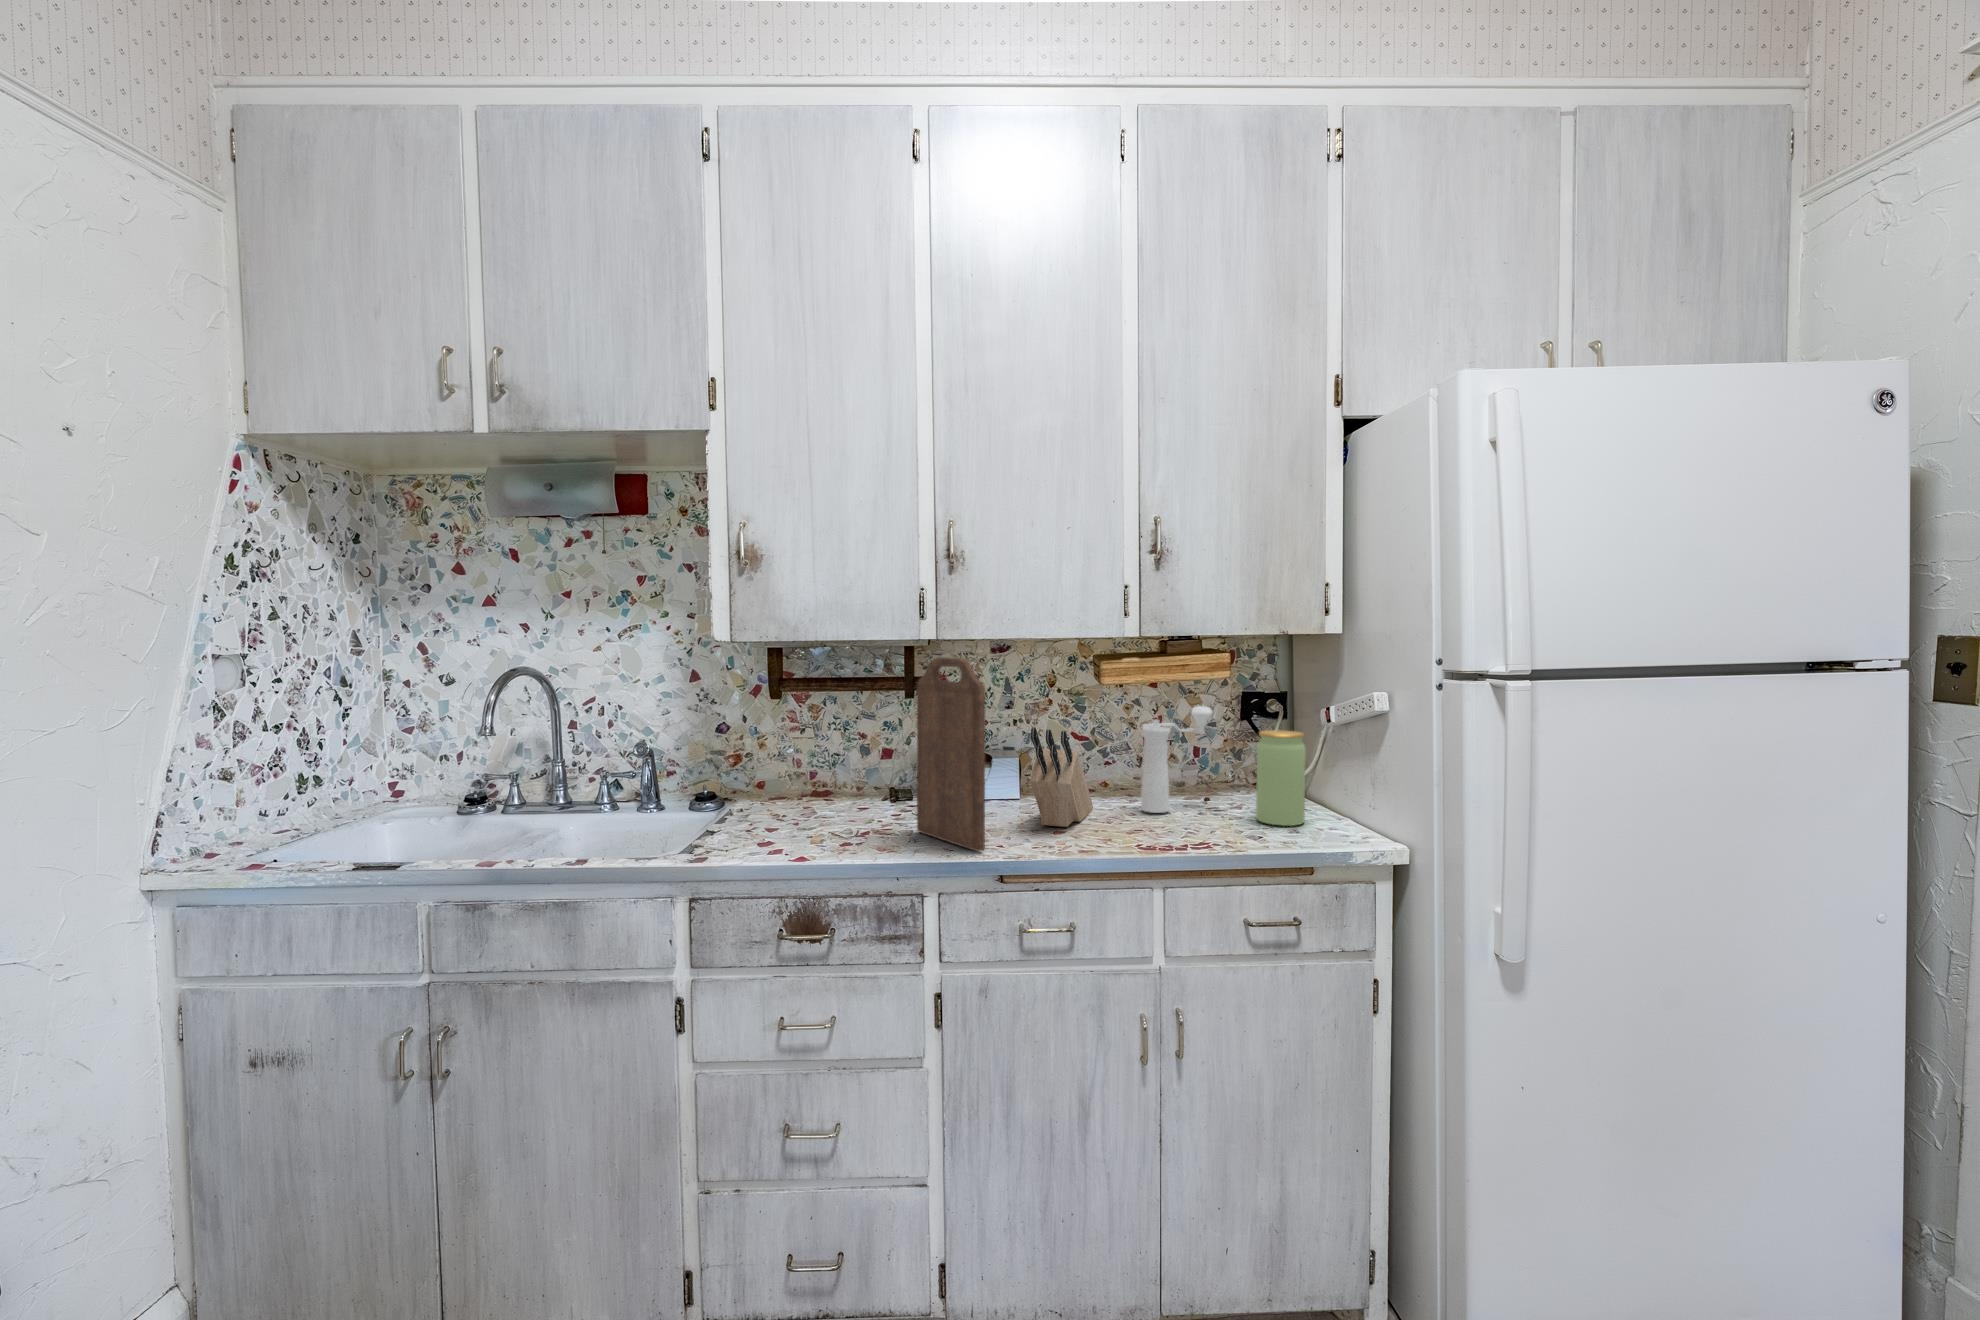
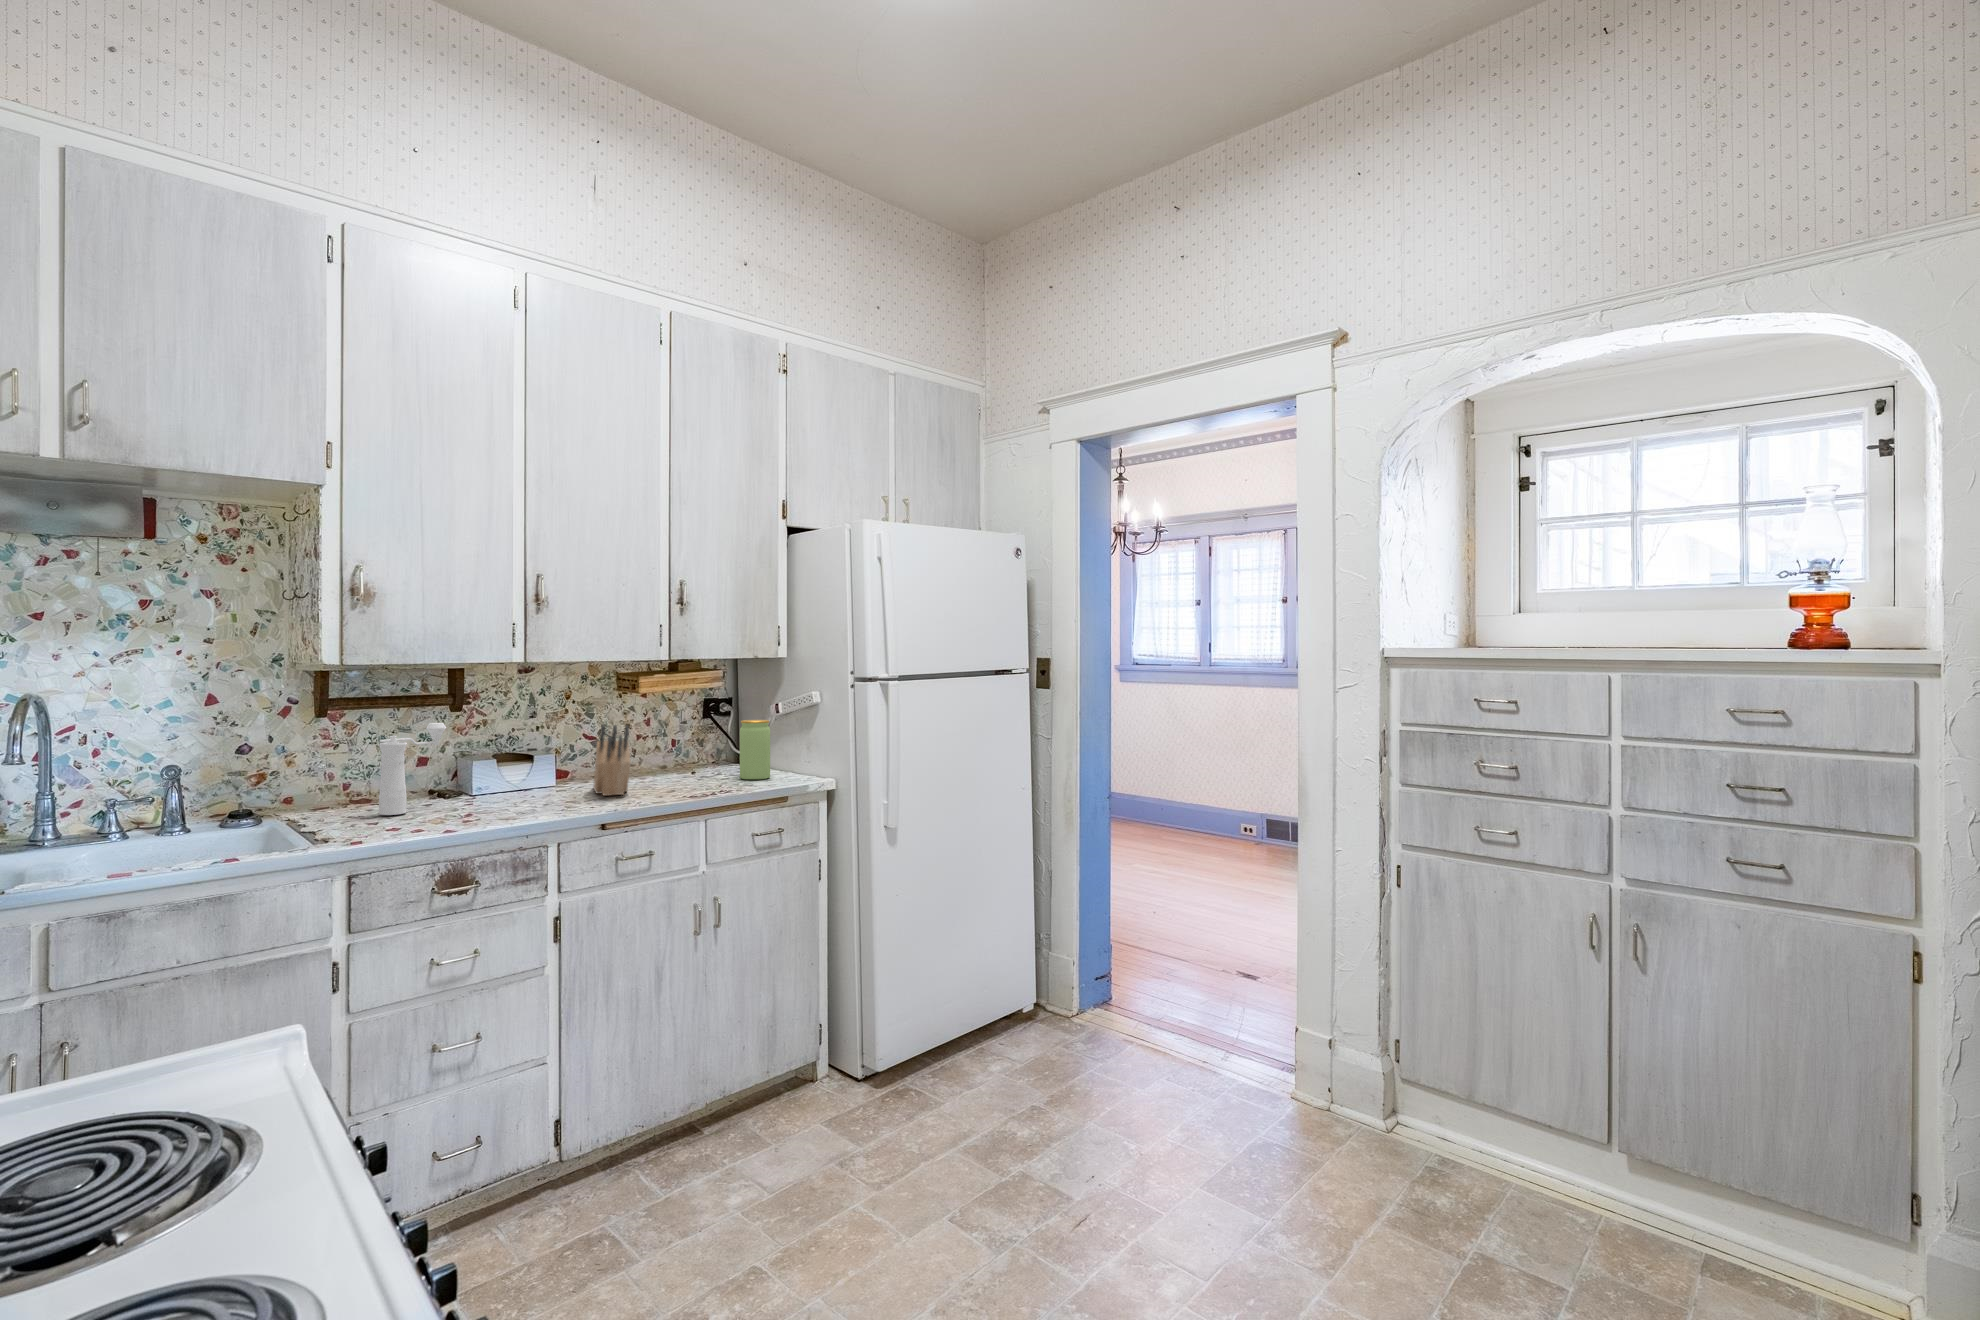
cutting board: present [917,657,985,852] -> none [512,674,589,811]
pepper mill: present [1141,706,1212,813] -> present [379,723,446,815]

